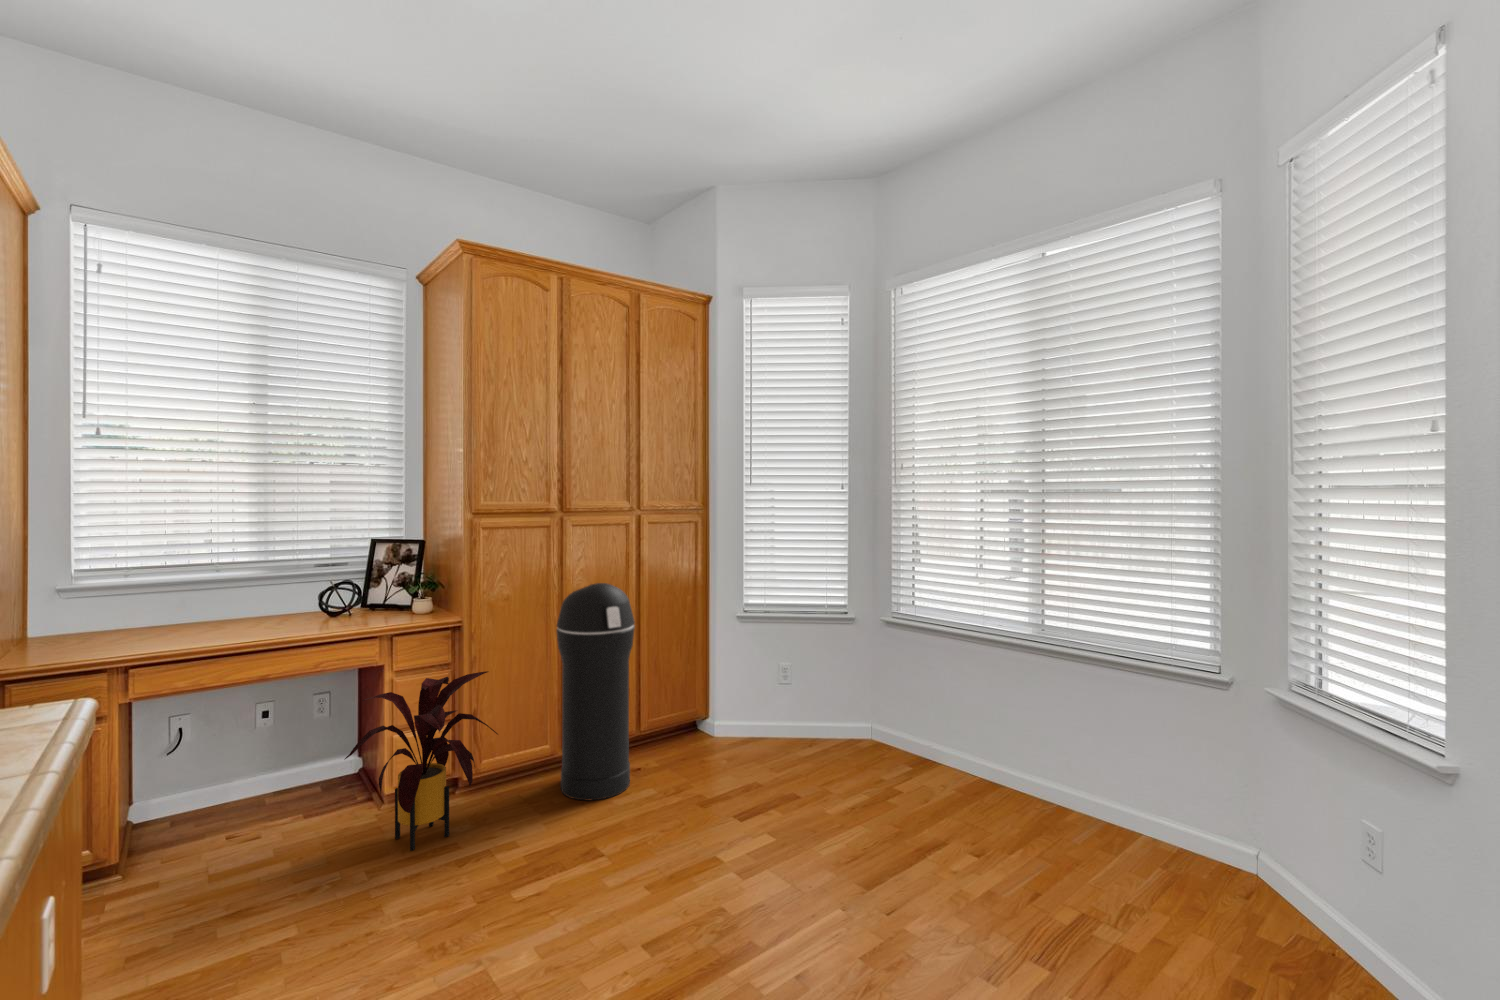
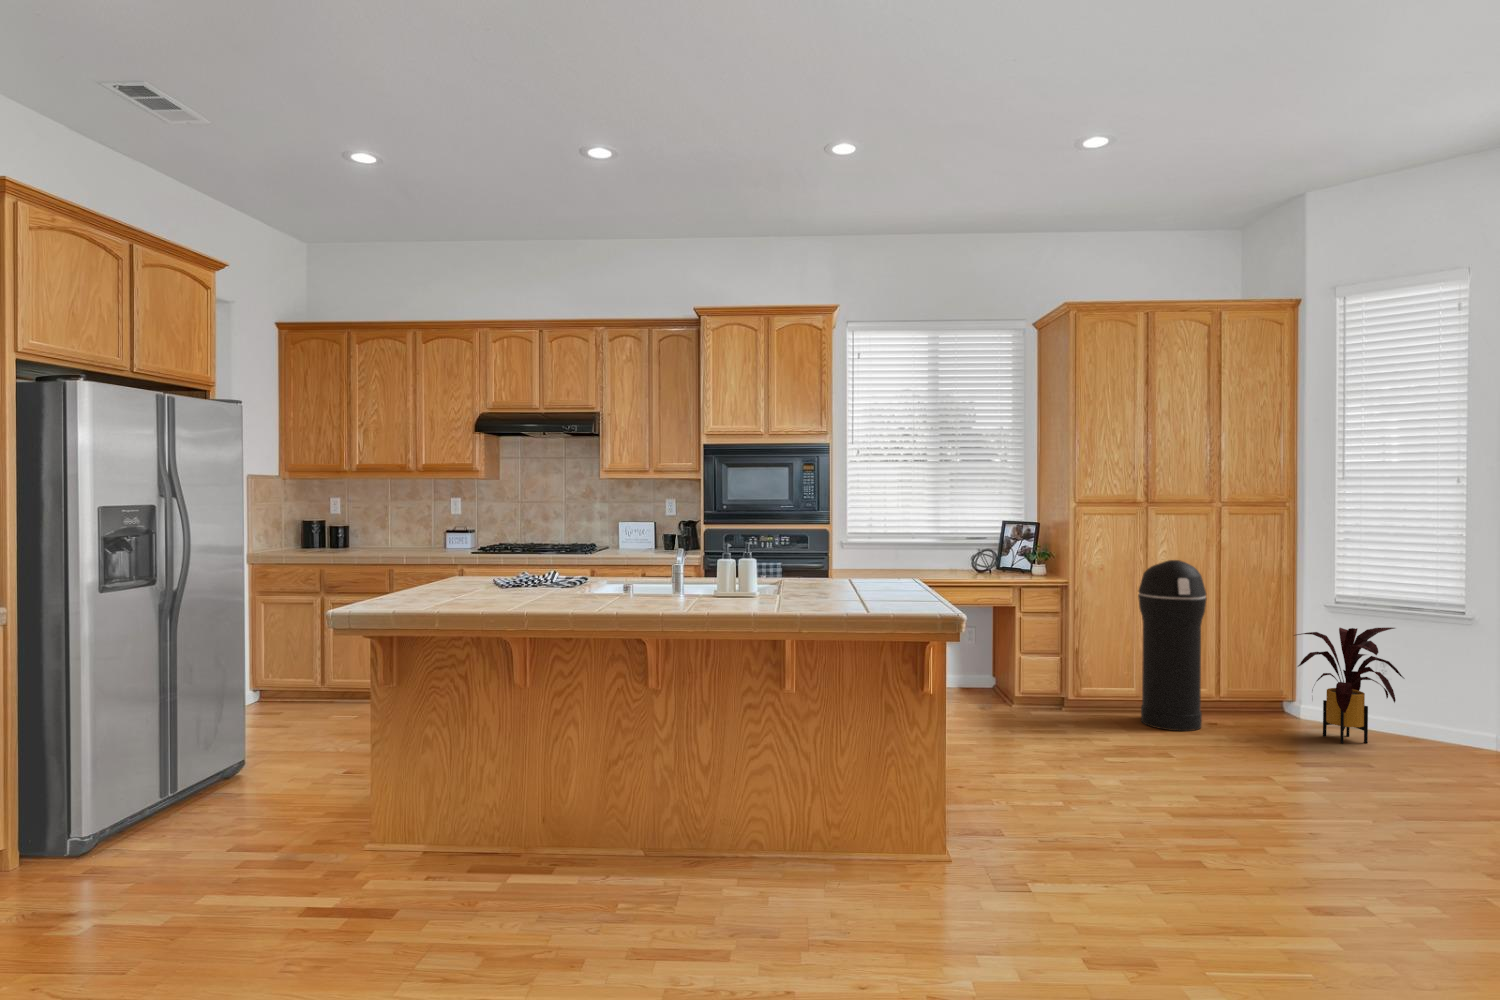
house plant: present [345,671,497,851] -> present [1294,628,1404,744]

